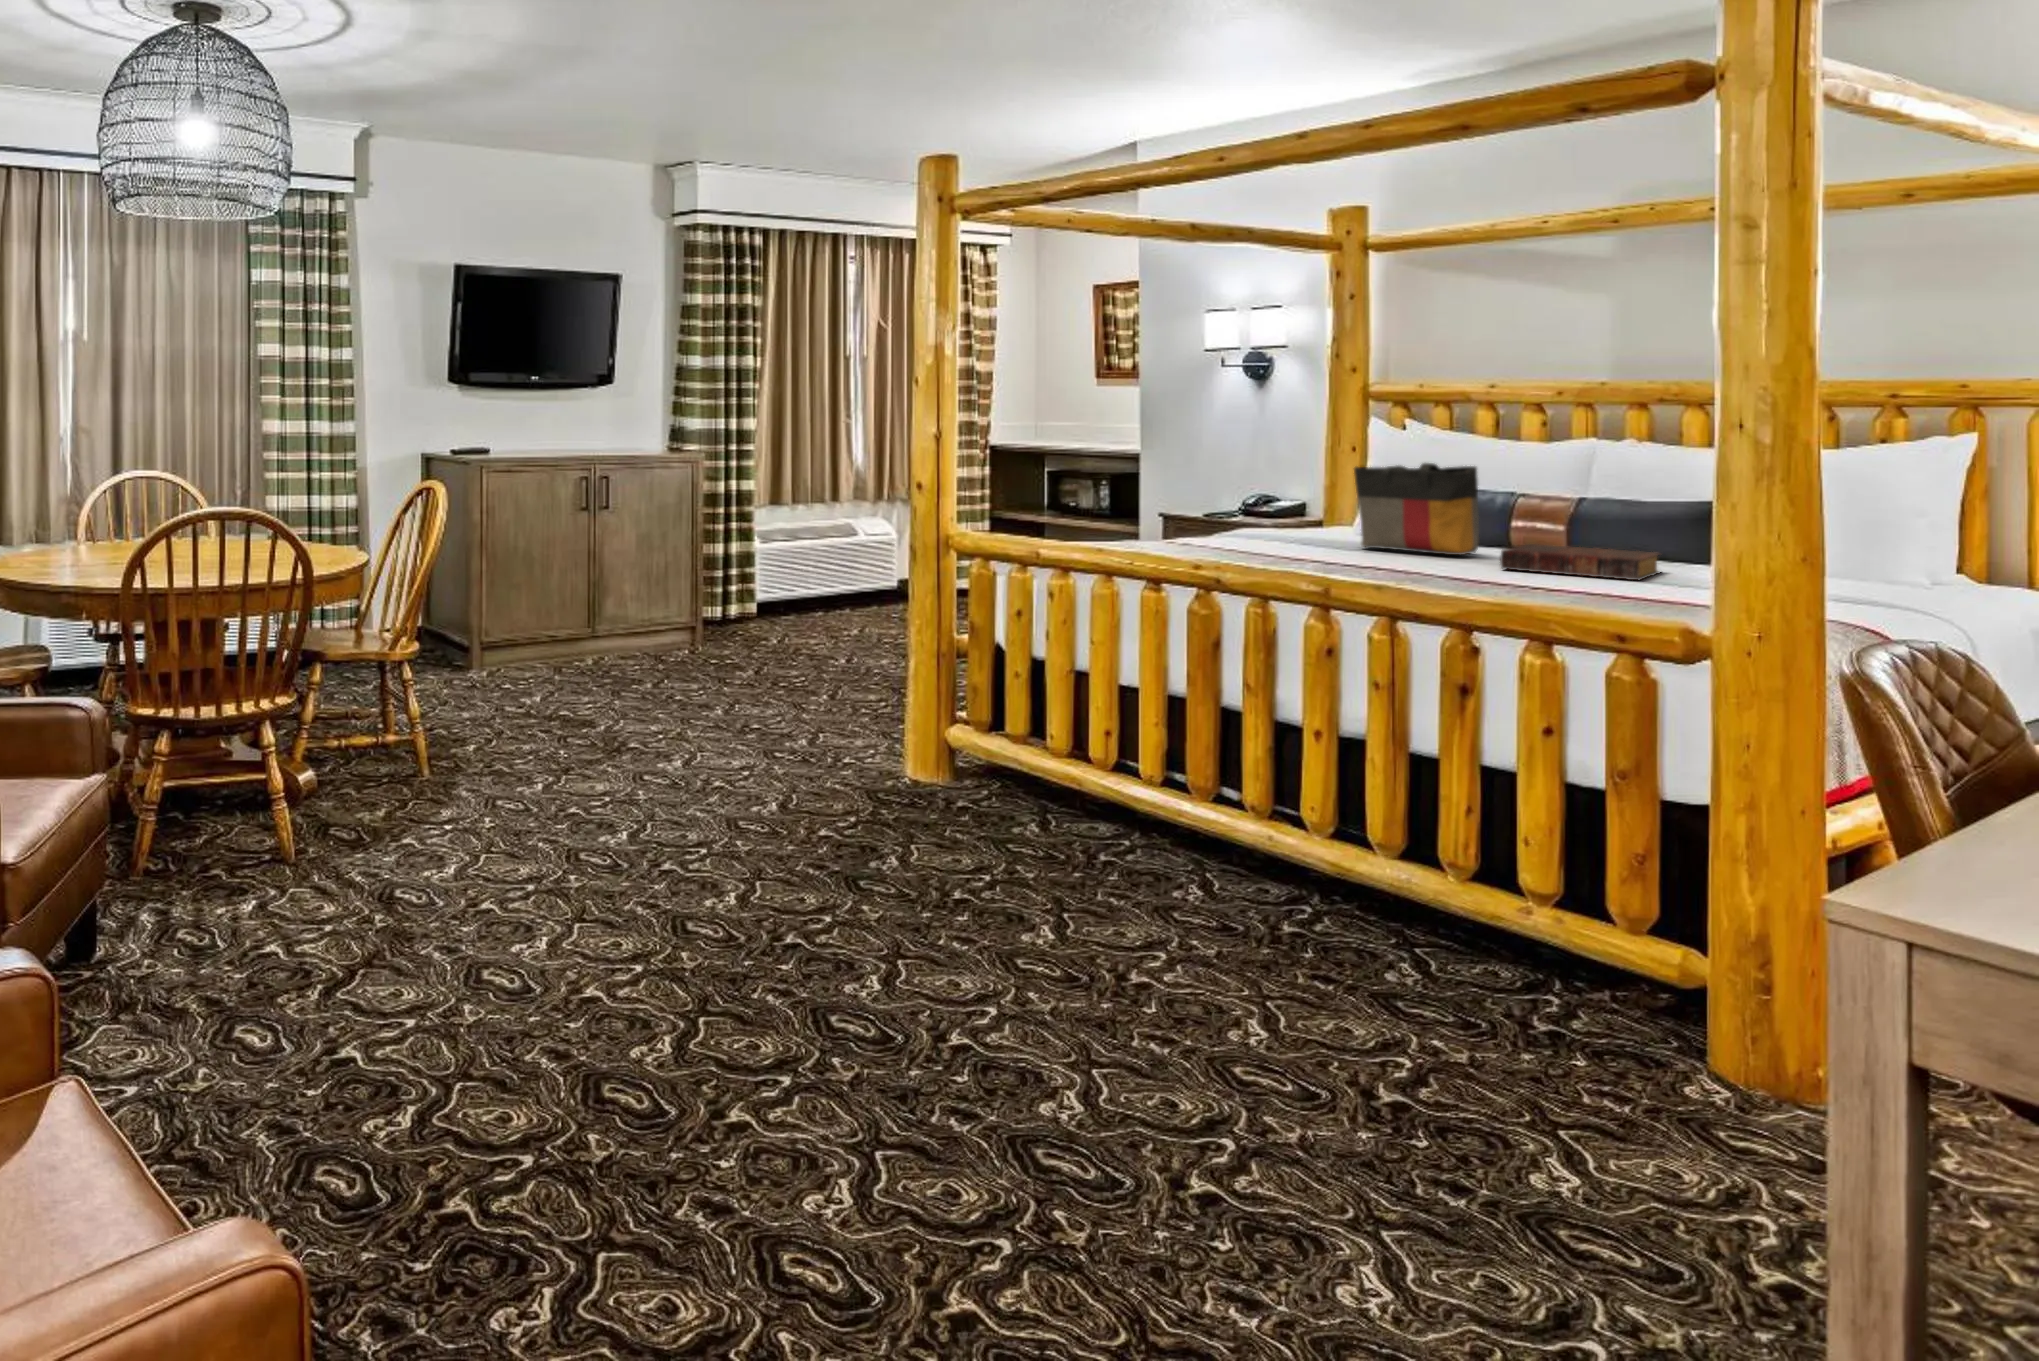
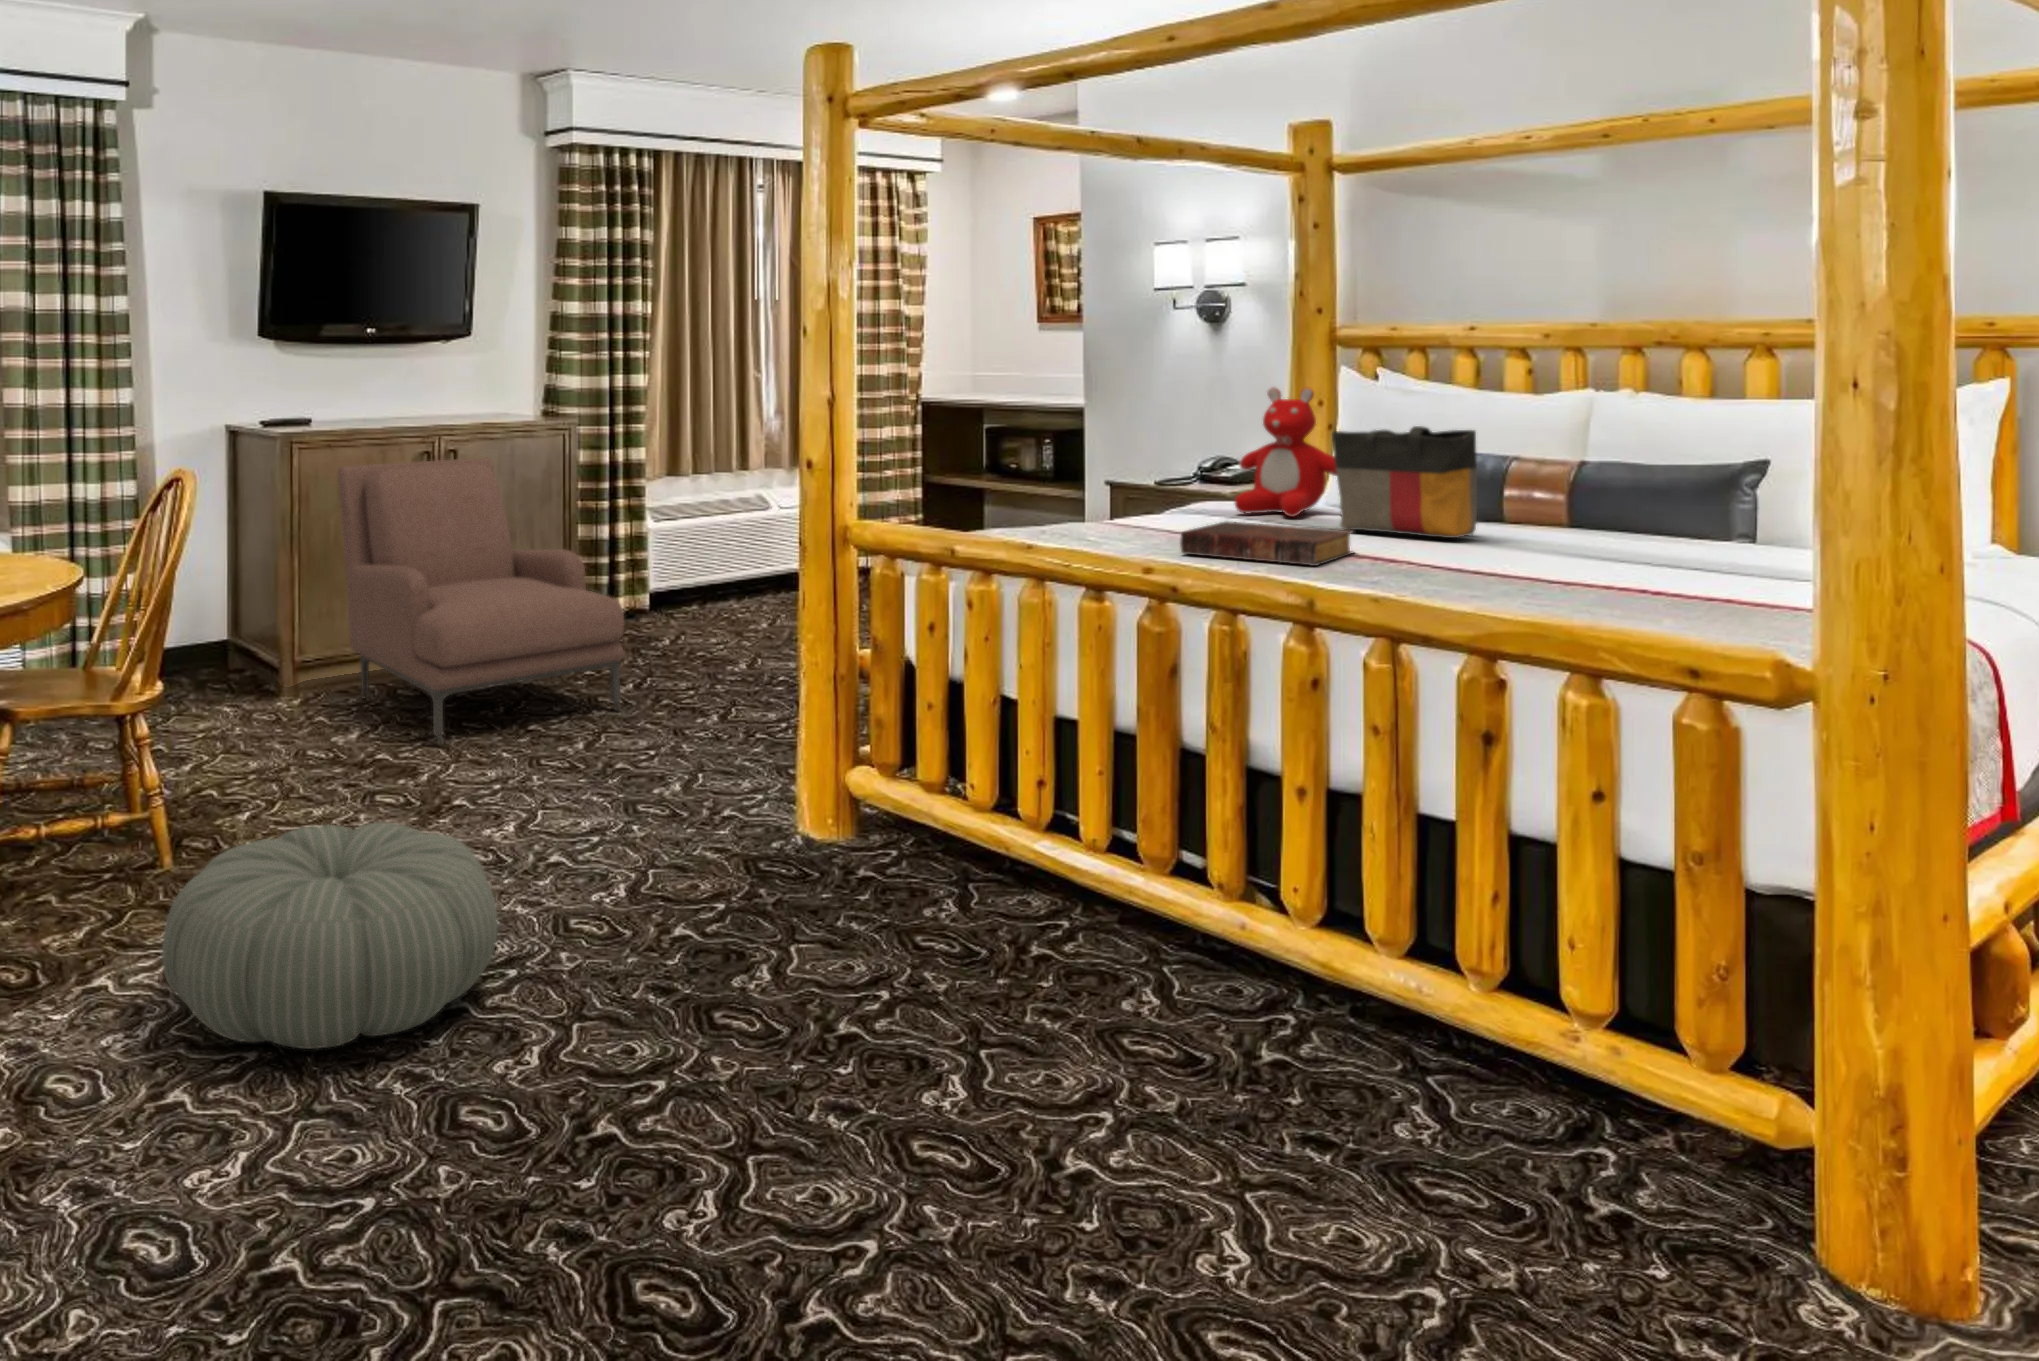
teddy bear: none [1271,431,1366,538] -> present [1235,387,1337,517]
armchair: none [519,482,751,707] -> present [338,458,624,745]
book: present [1500,544,1660,580] -> present [1180,521,1353,566]
pouf: none [453,740,692,889] -> present [162,822,498,1049]

